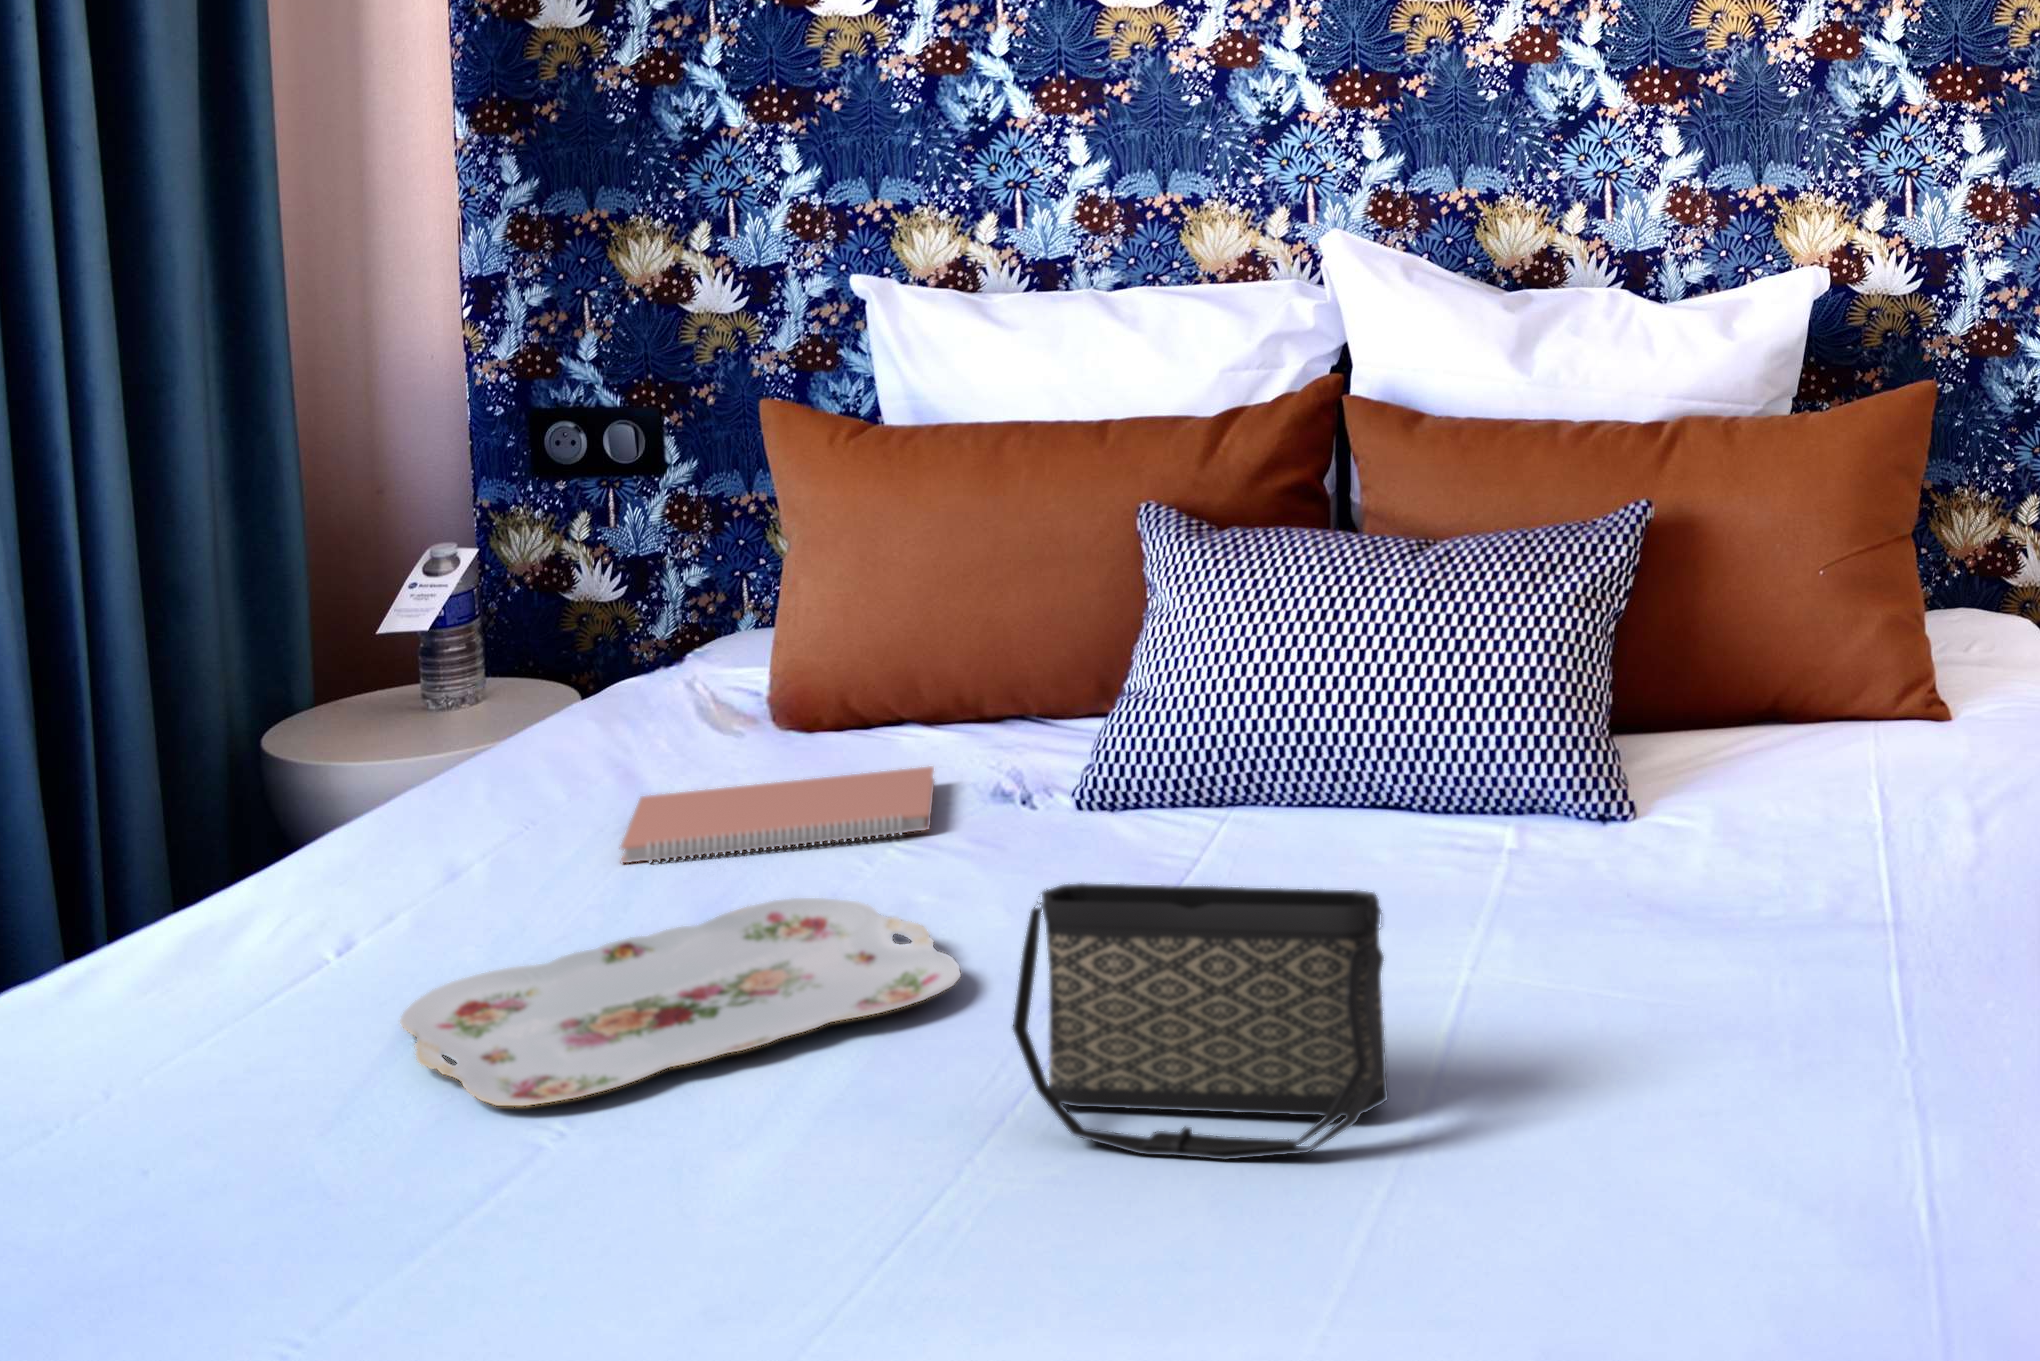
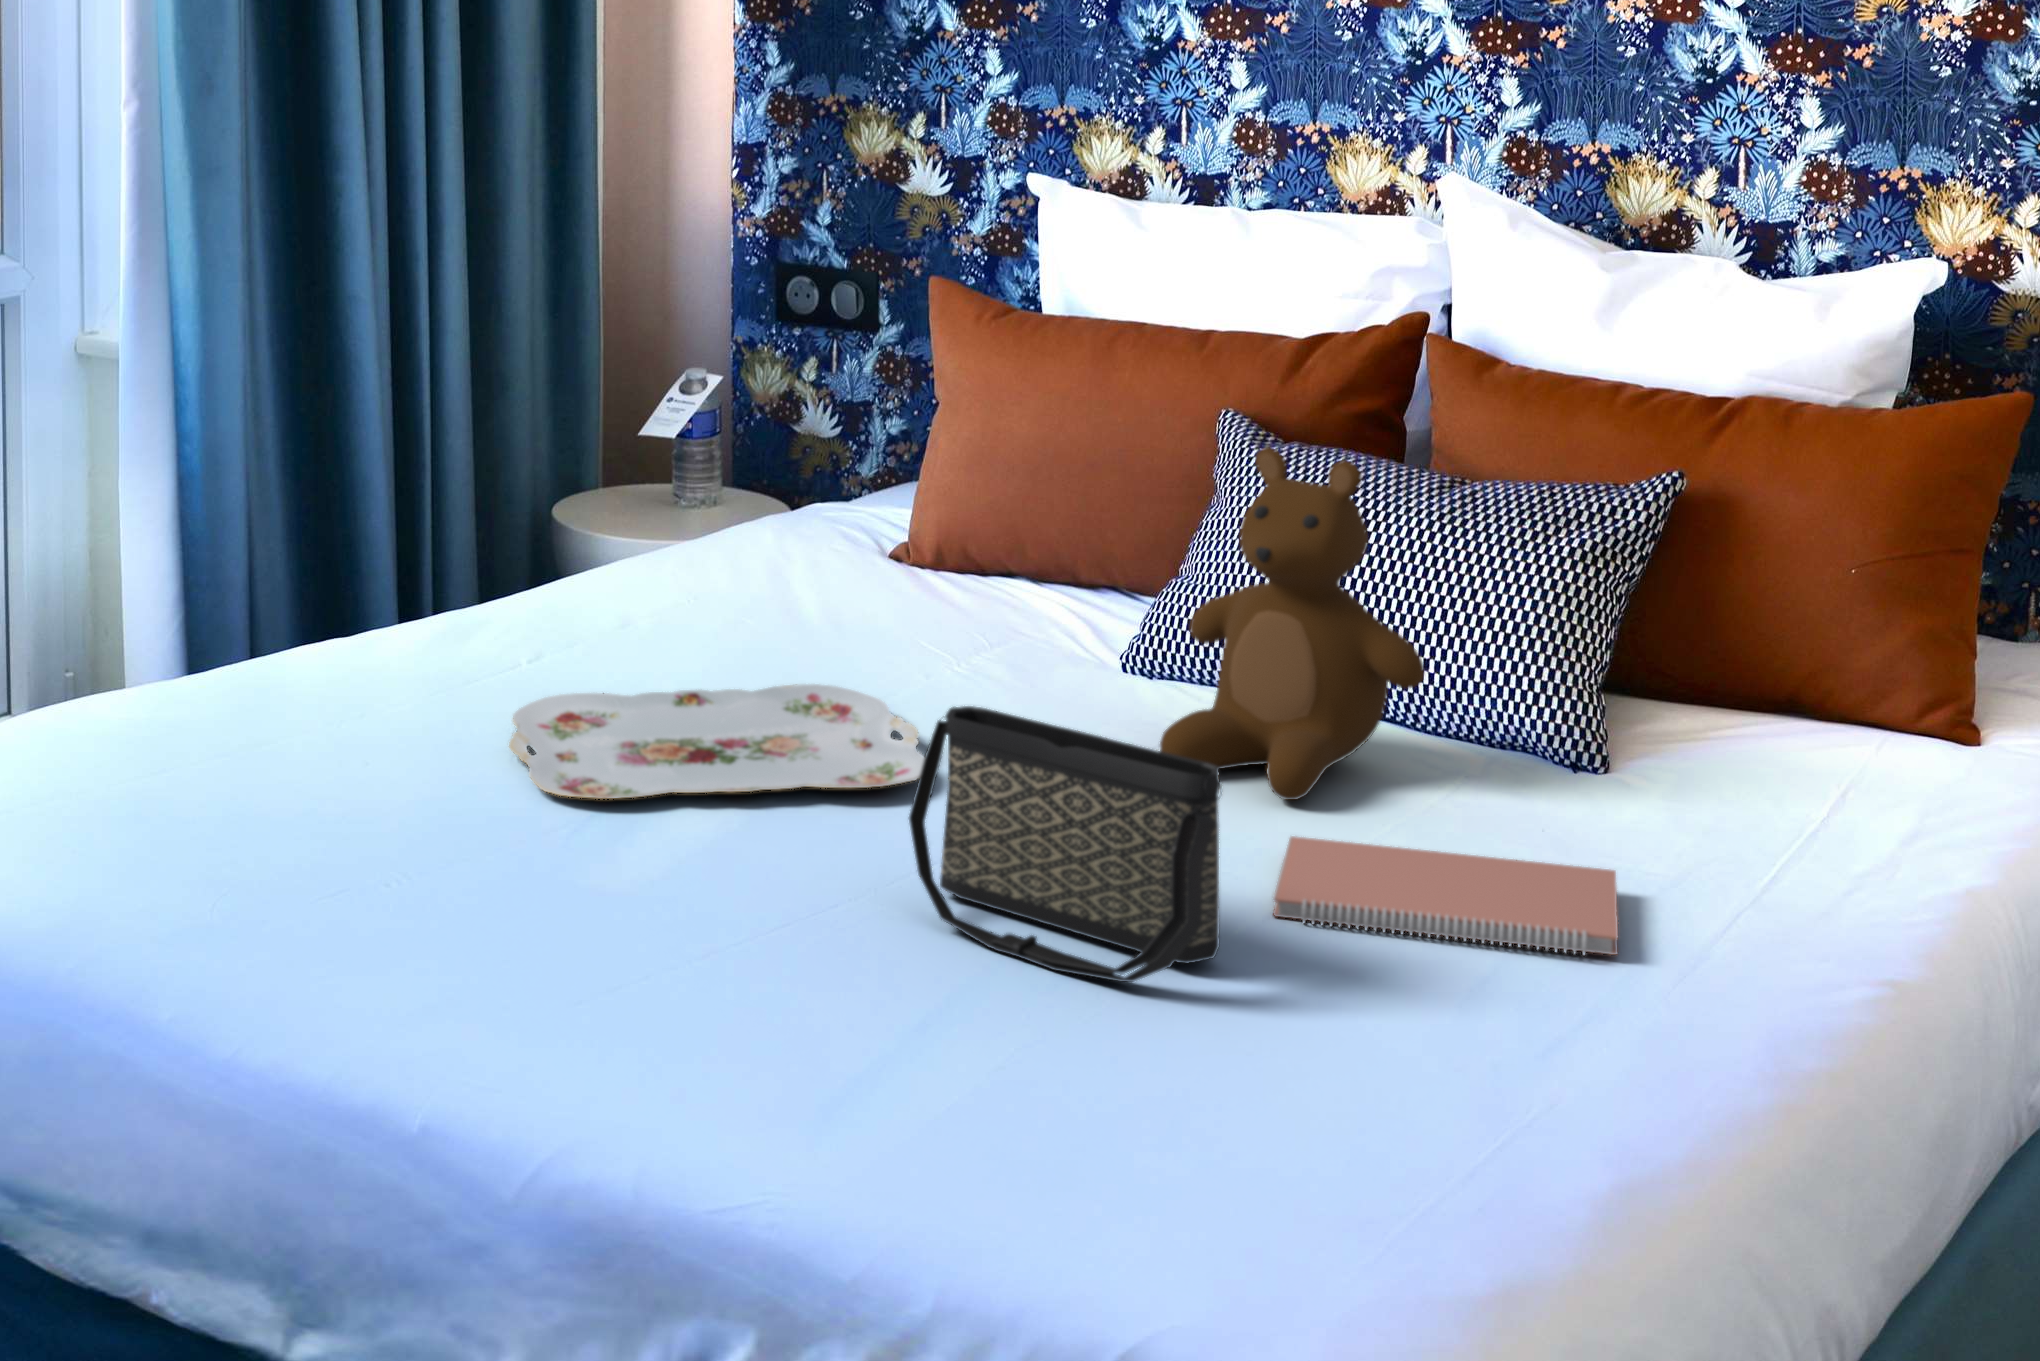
teddy bear: none [1203,541,1469,915] -> present [1160,447,1424,800]
notebook: present [621,766,935,863] -> present [1273,836,1618,955]

